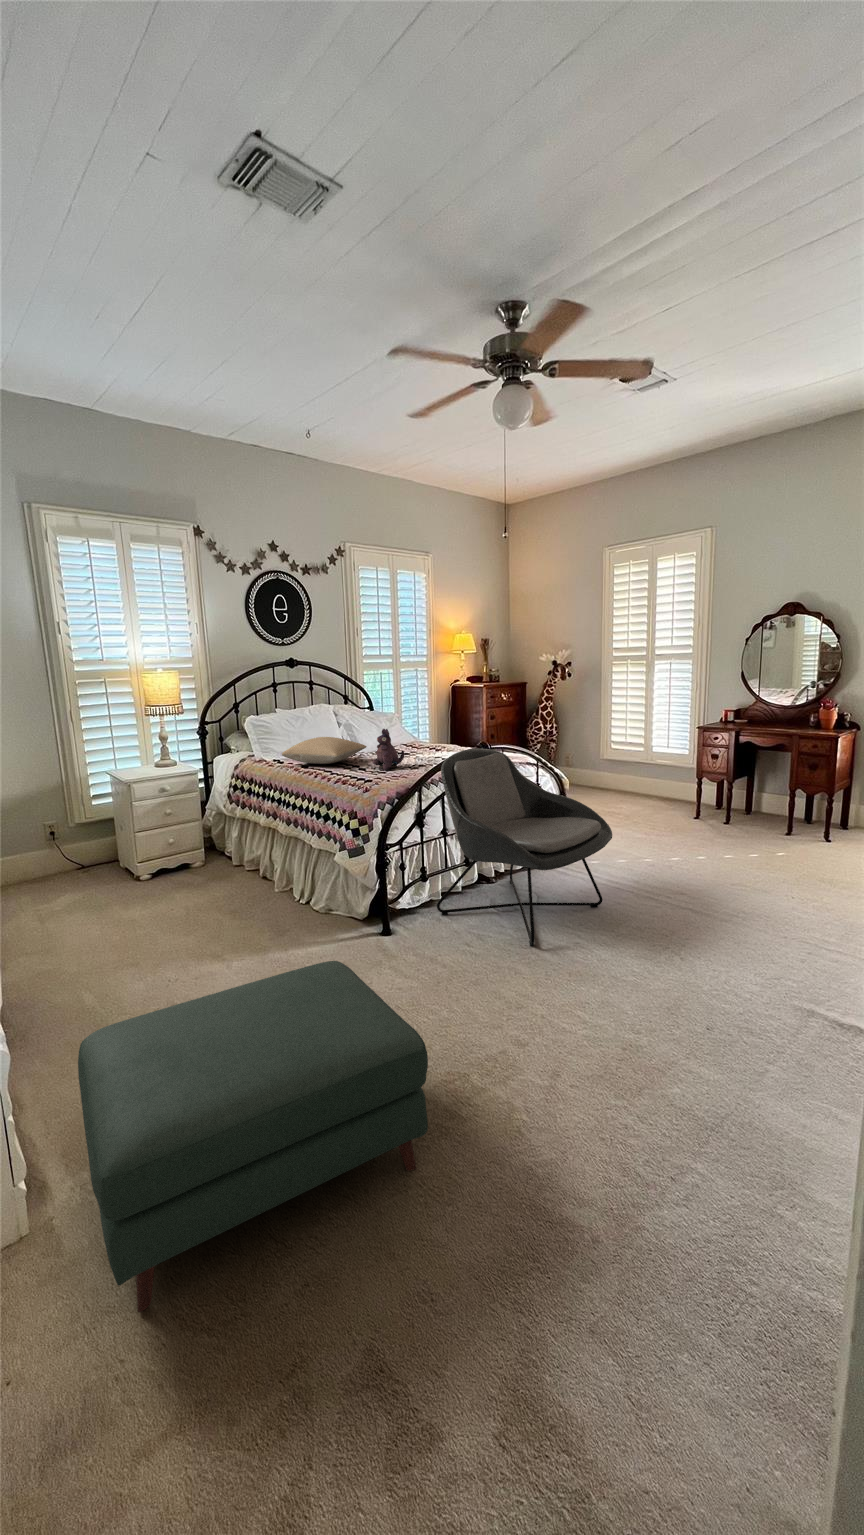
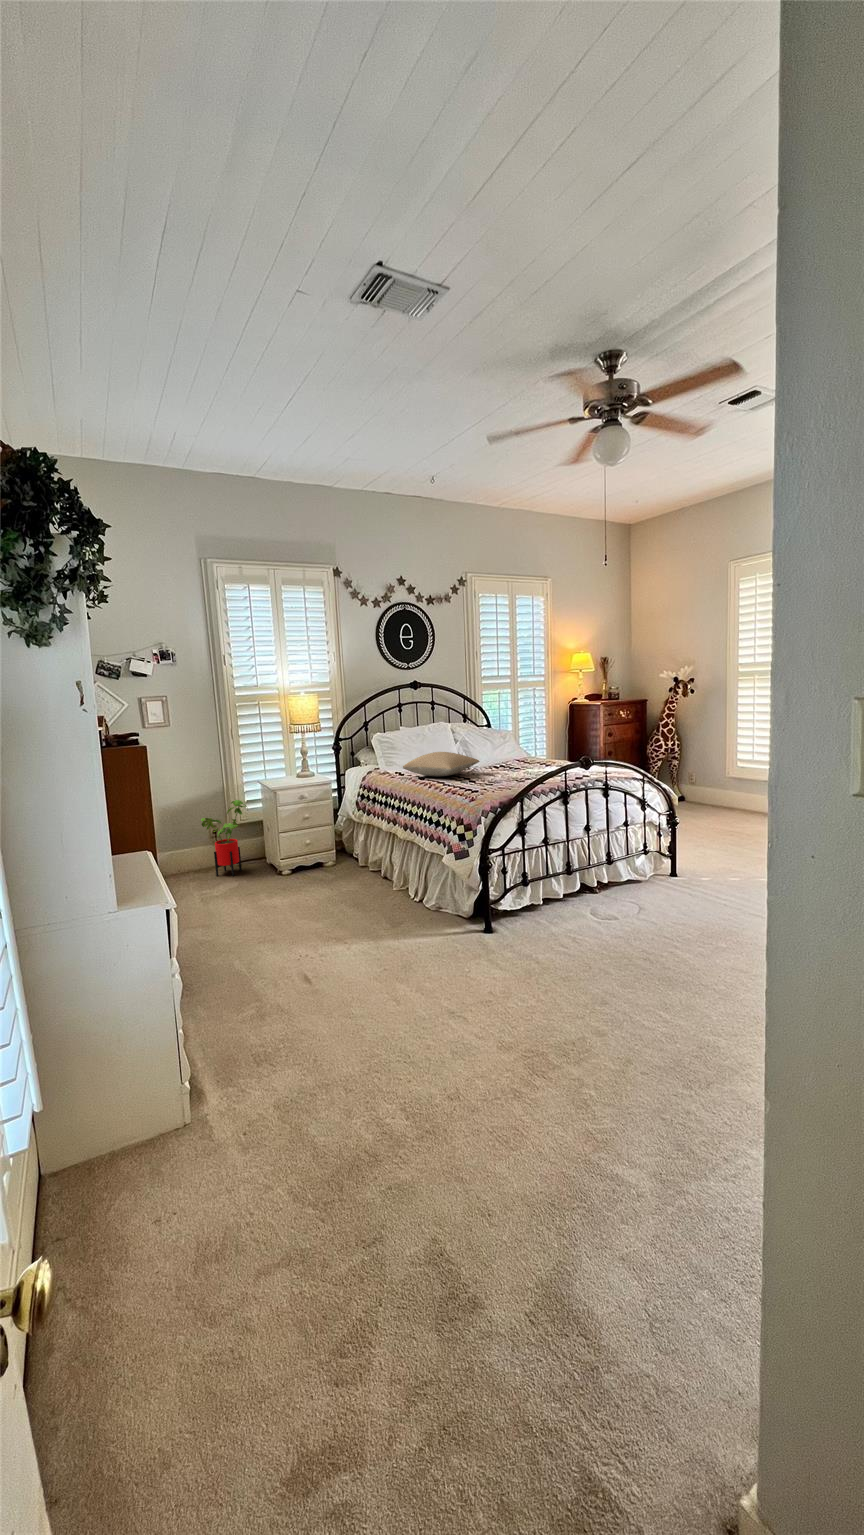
plush toy: present [373,729,404,770] -> none [483,744,513,783]
lounge chair: present [437,749,612,946] -> none [536,764,712,951]
house plant: none [33,796,95,887] -> present [201,800,247,876]
ottoman: present [78,961,428,1312] -> none [225,942,498,1192]

